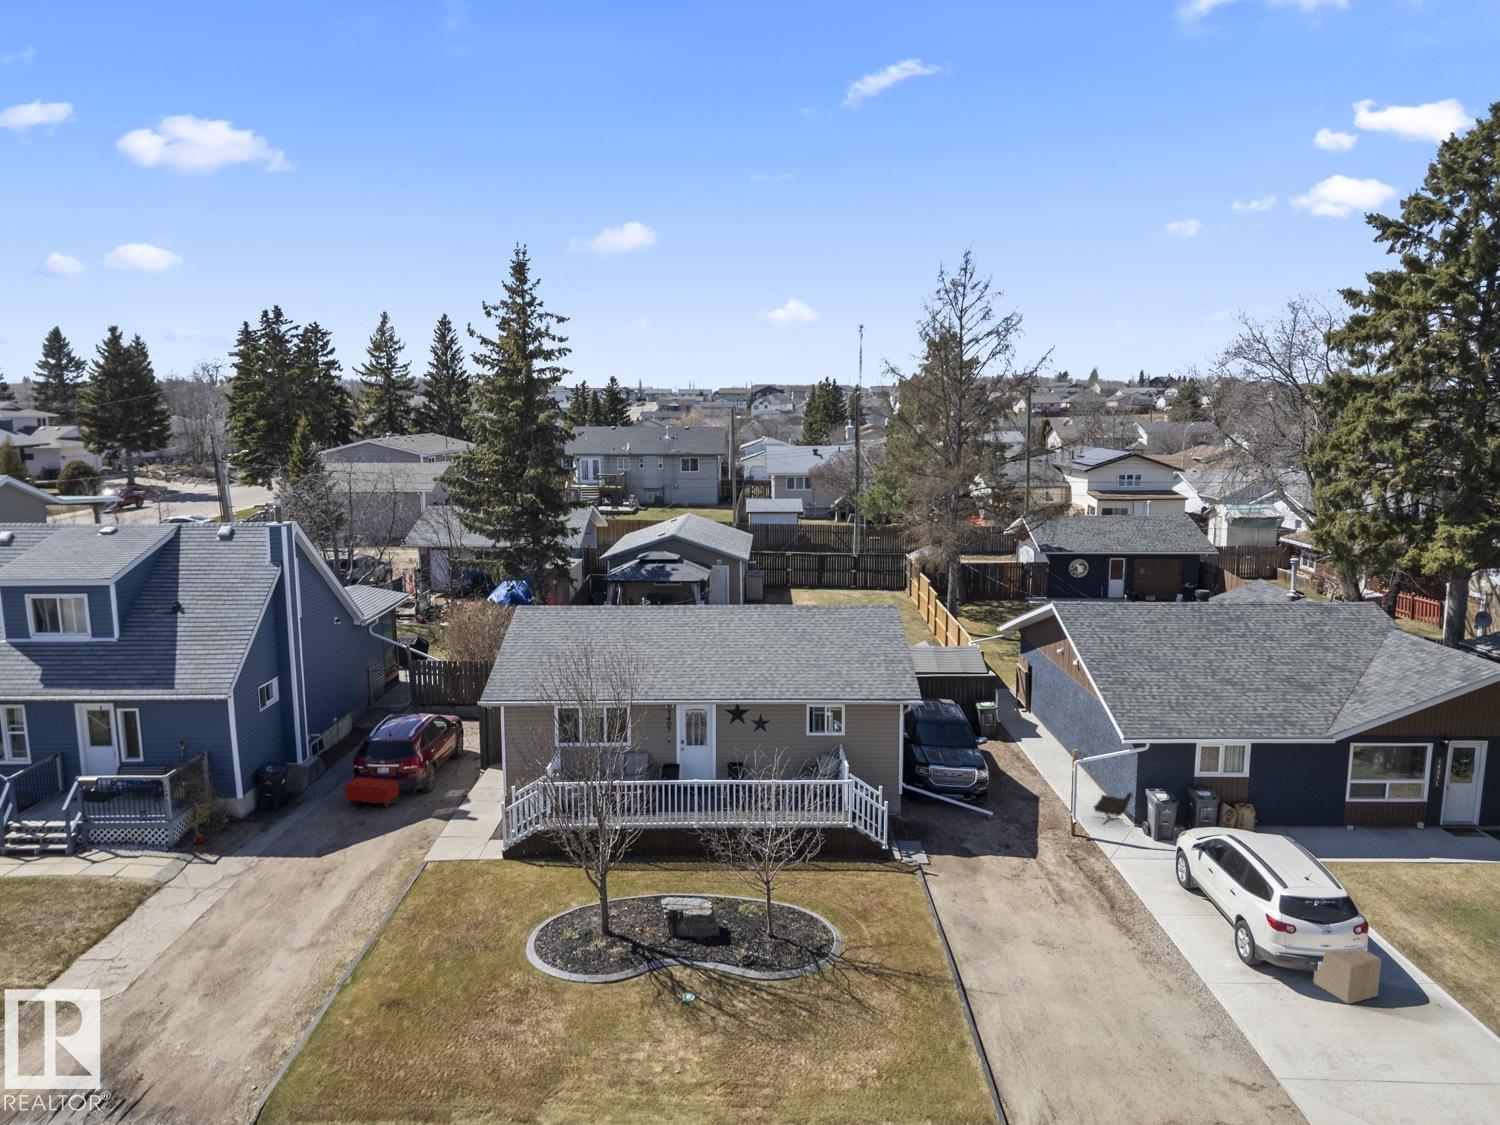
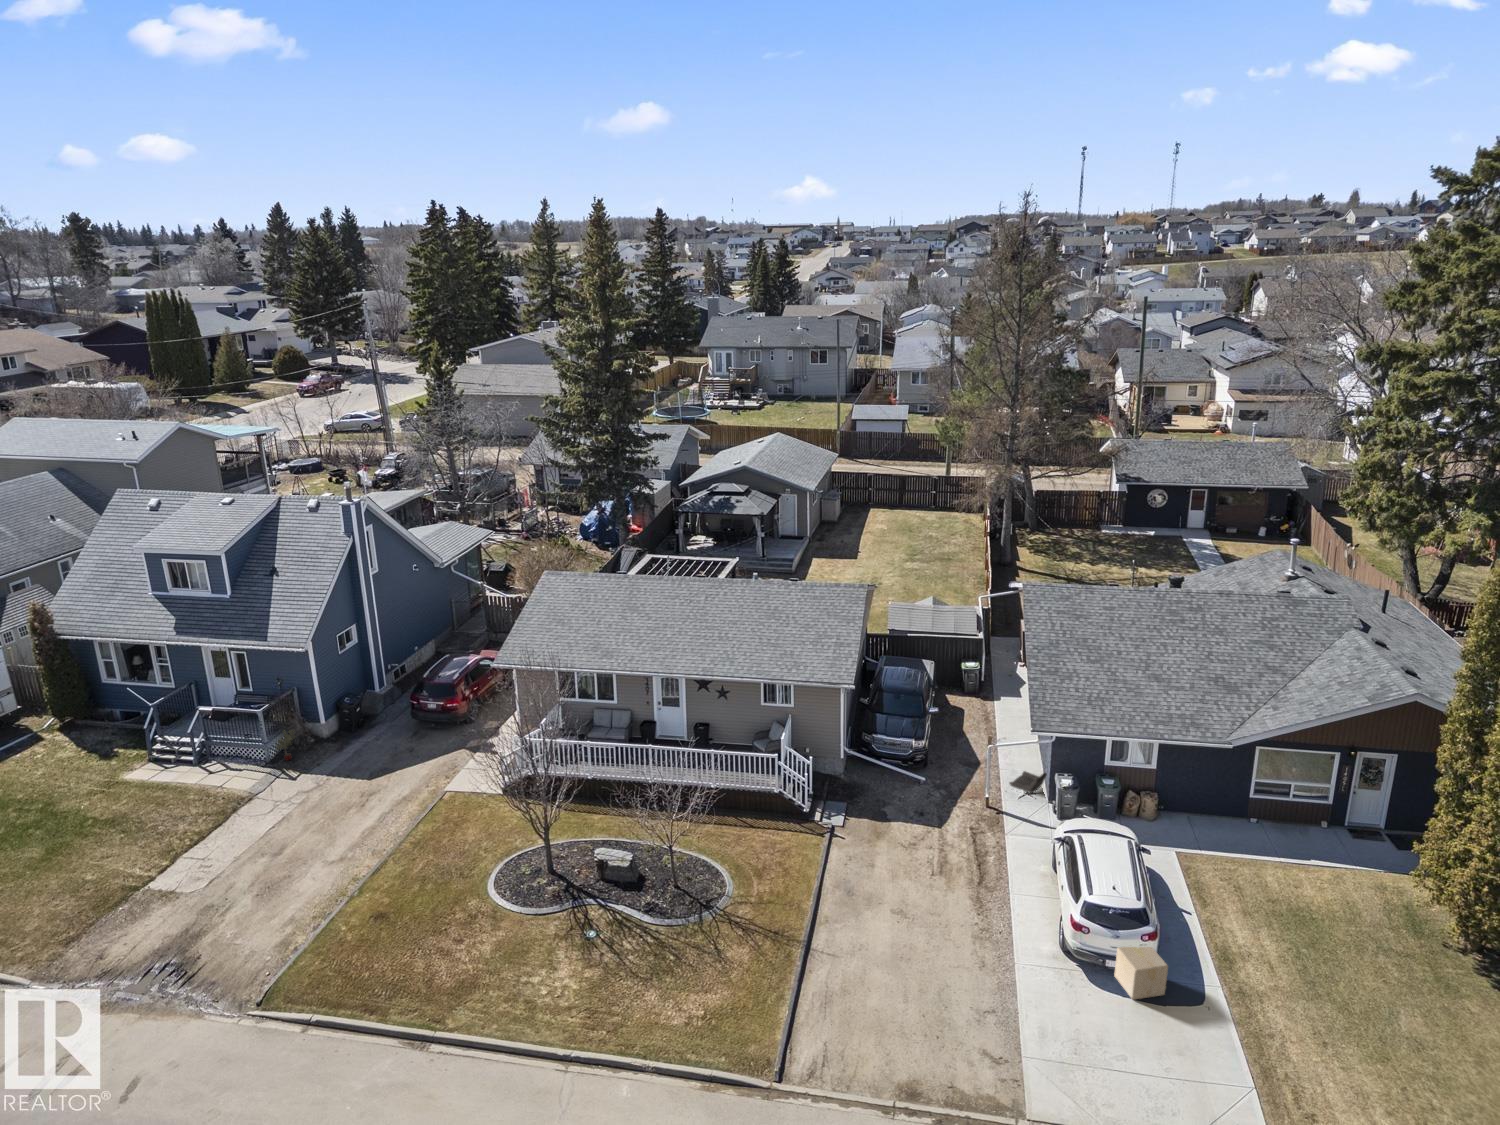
bench: present [345,777,399,808] -> none [401,710,444,738]

